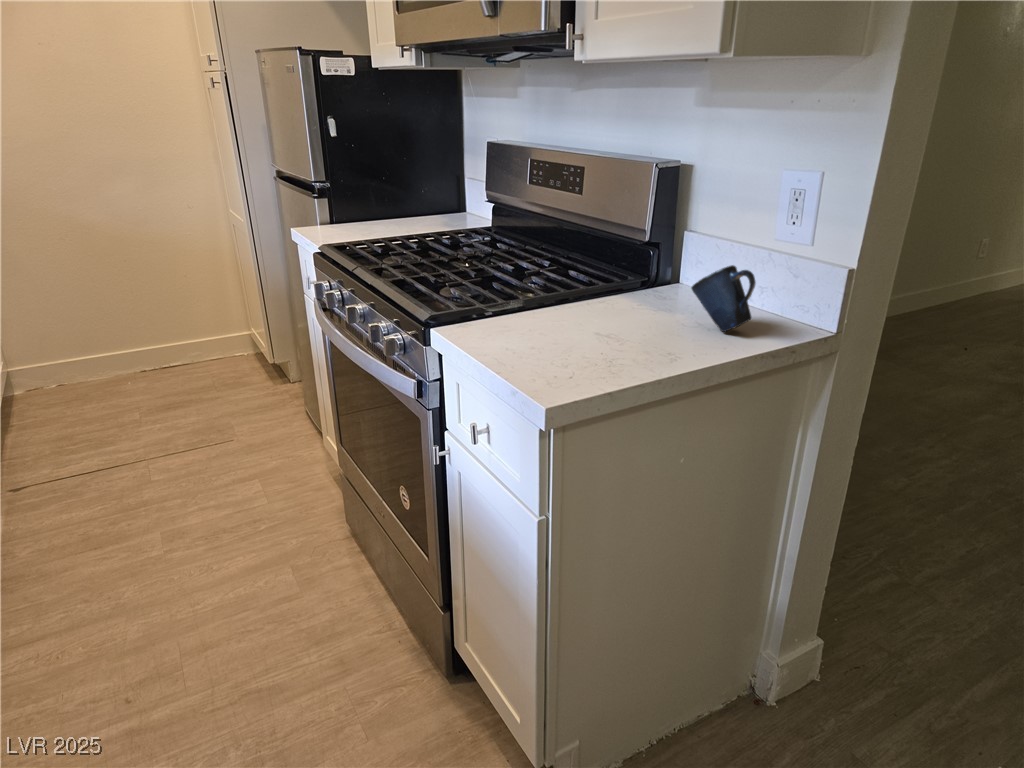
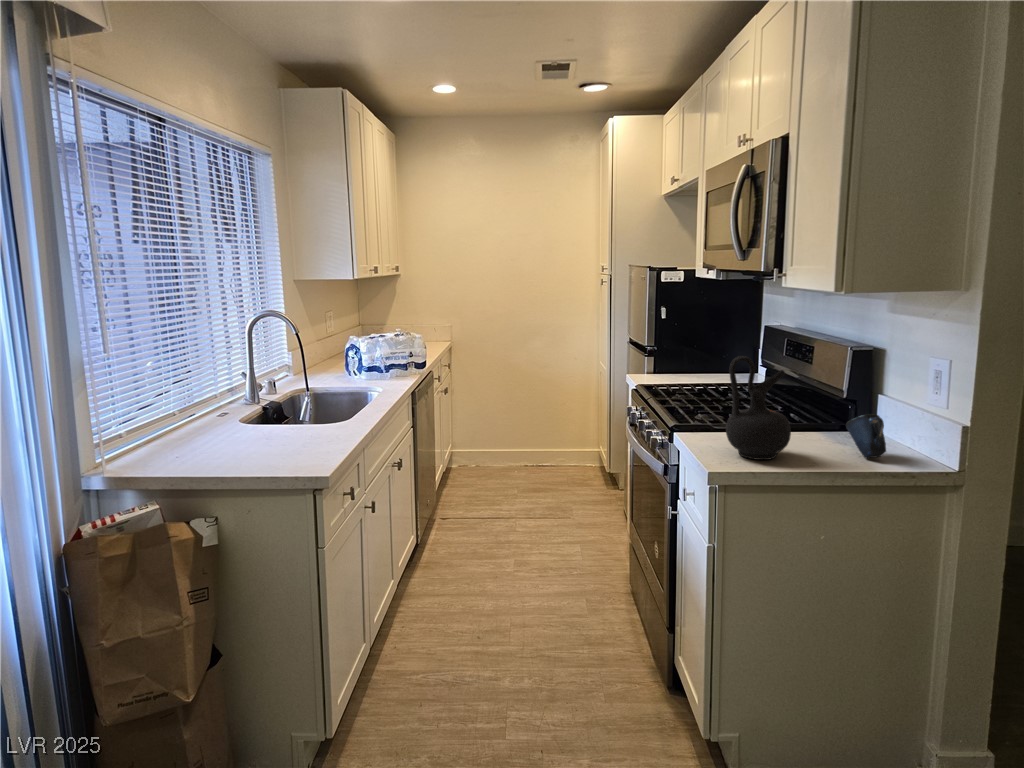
ceramic jug: none [538,187,640,364] -> present [726,356,791,460]

